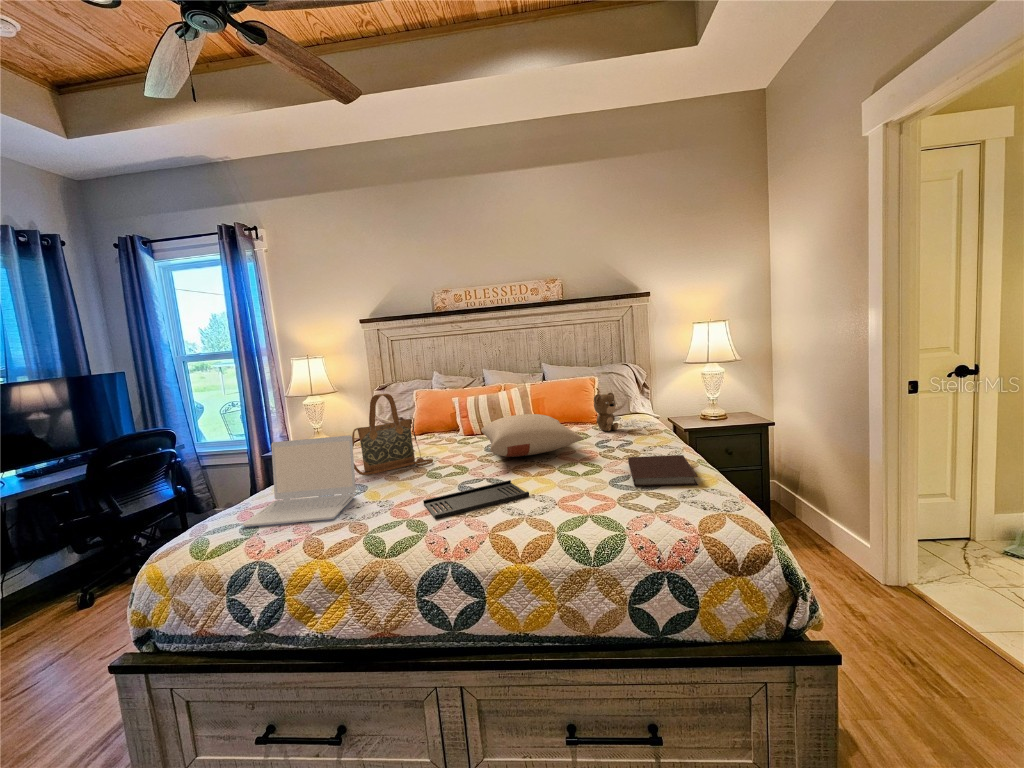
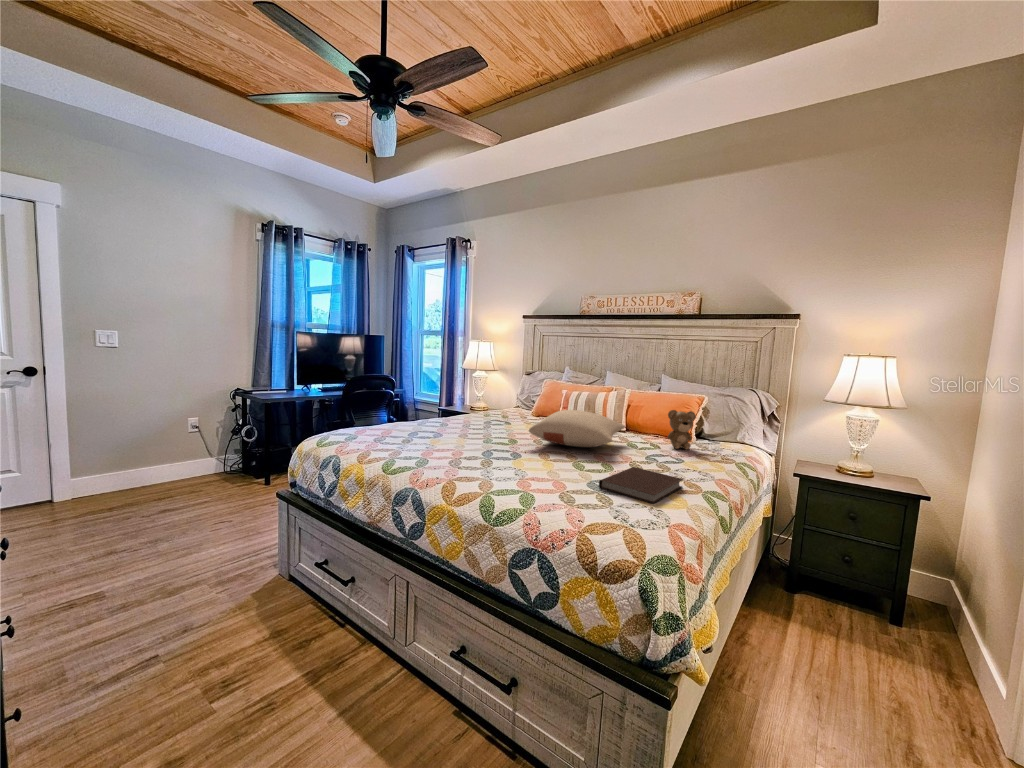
handbag: present [352,394,433,475] -> none [444,371,503,433]
laptop: present [243,435,356,527] -> none [351,388,430,445]
tray: present [423,480,529,519] -> none [437,450,520,468]

